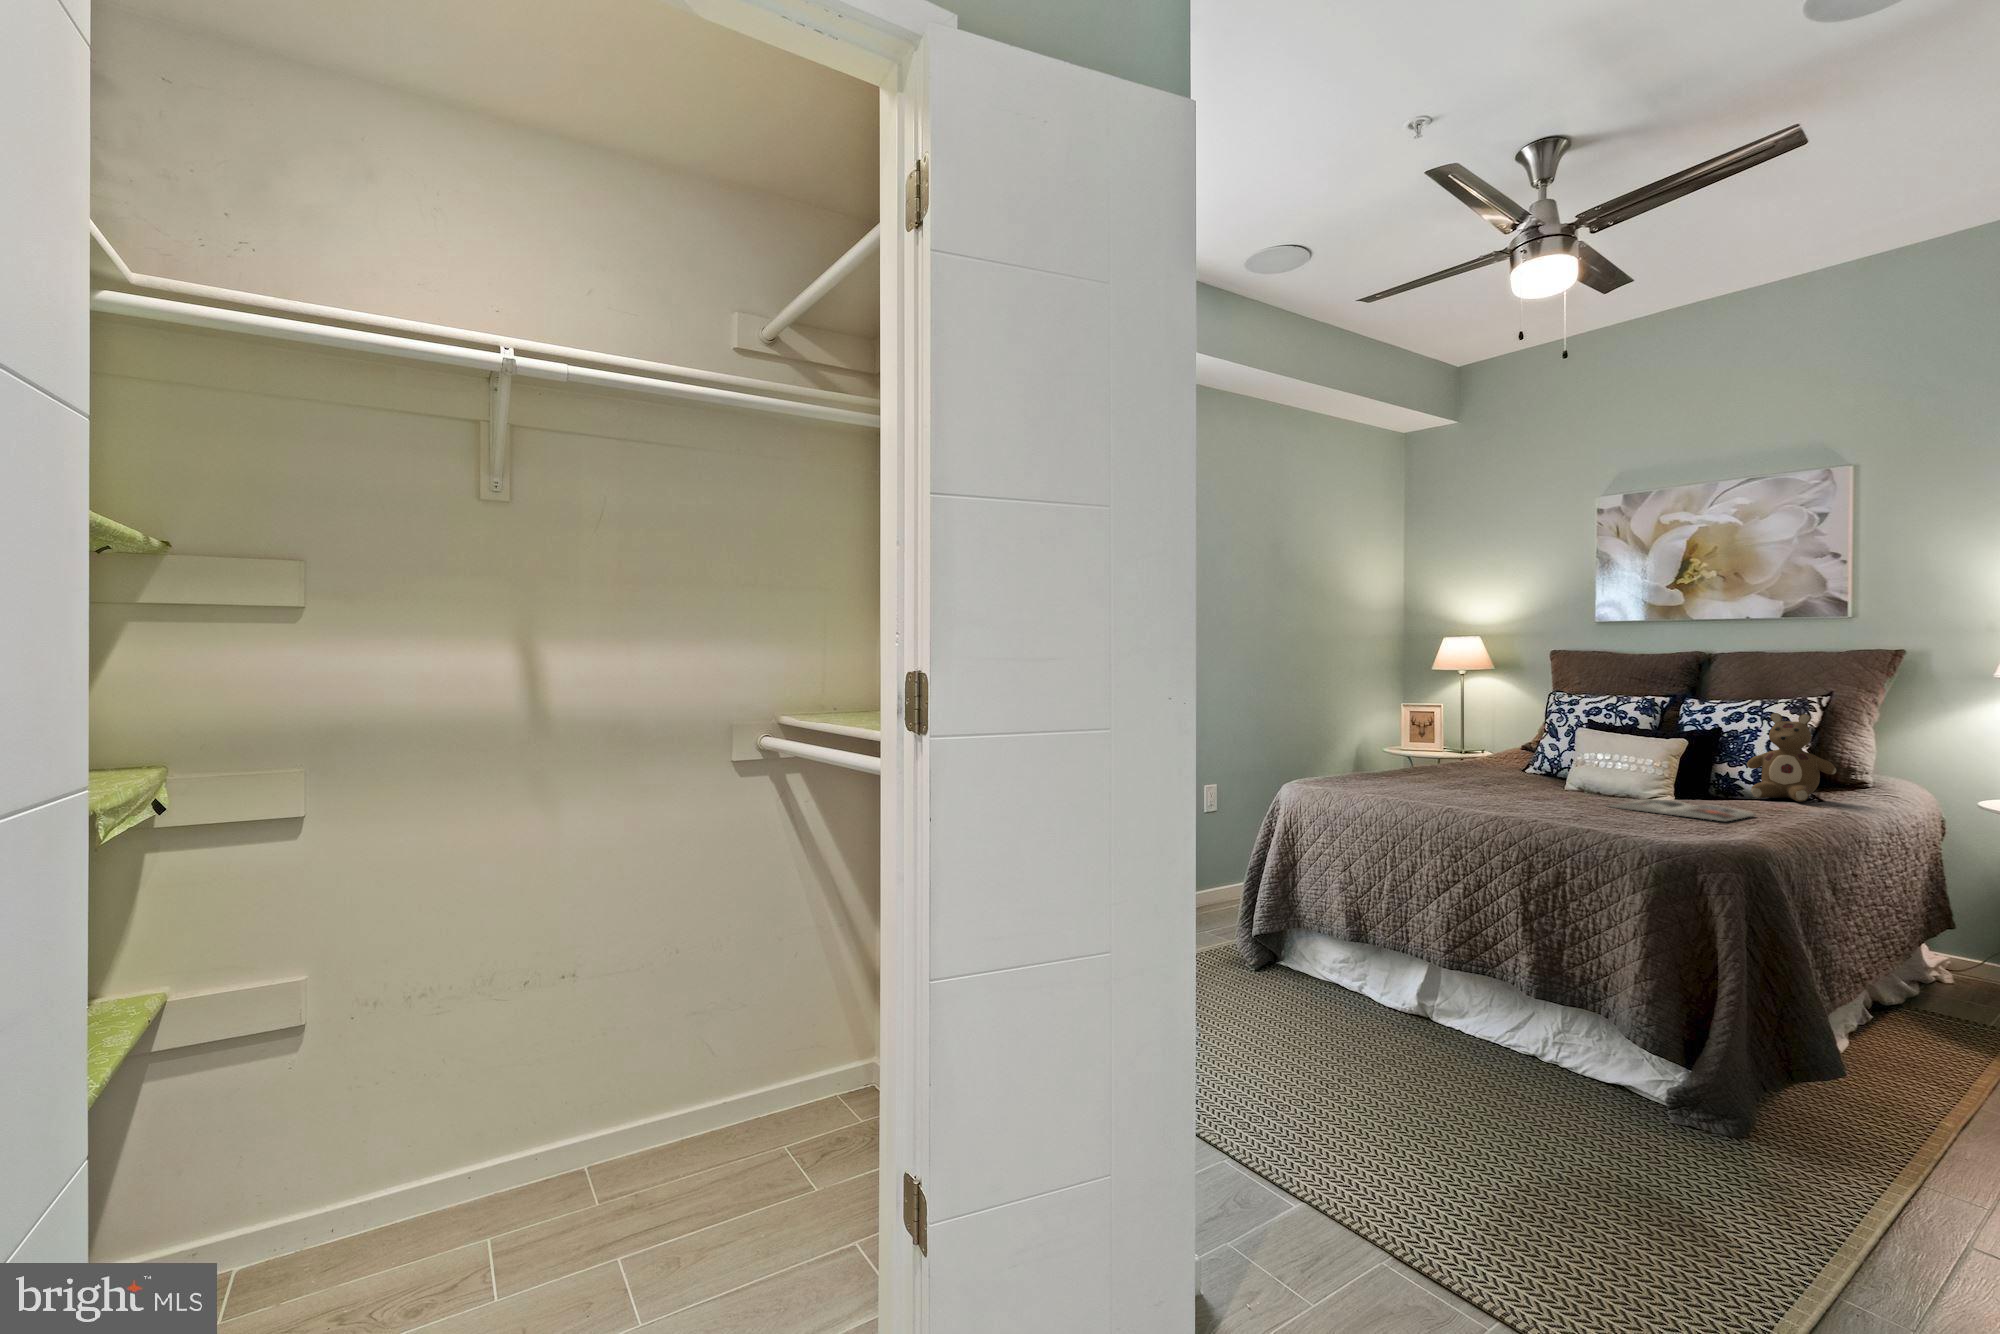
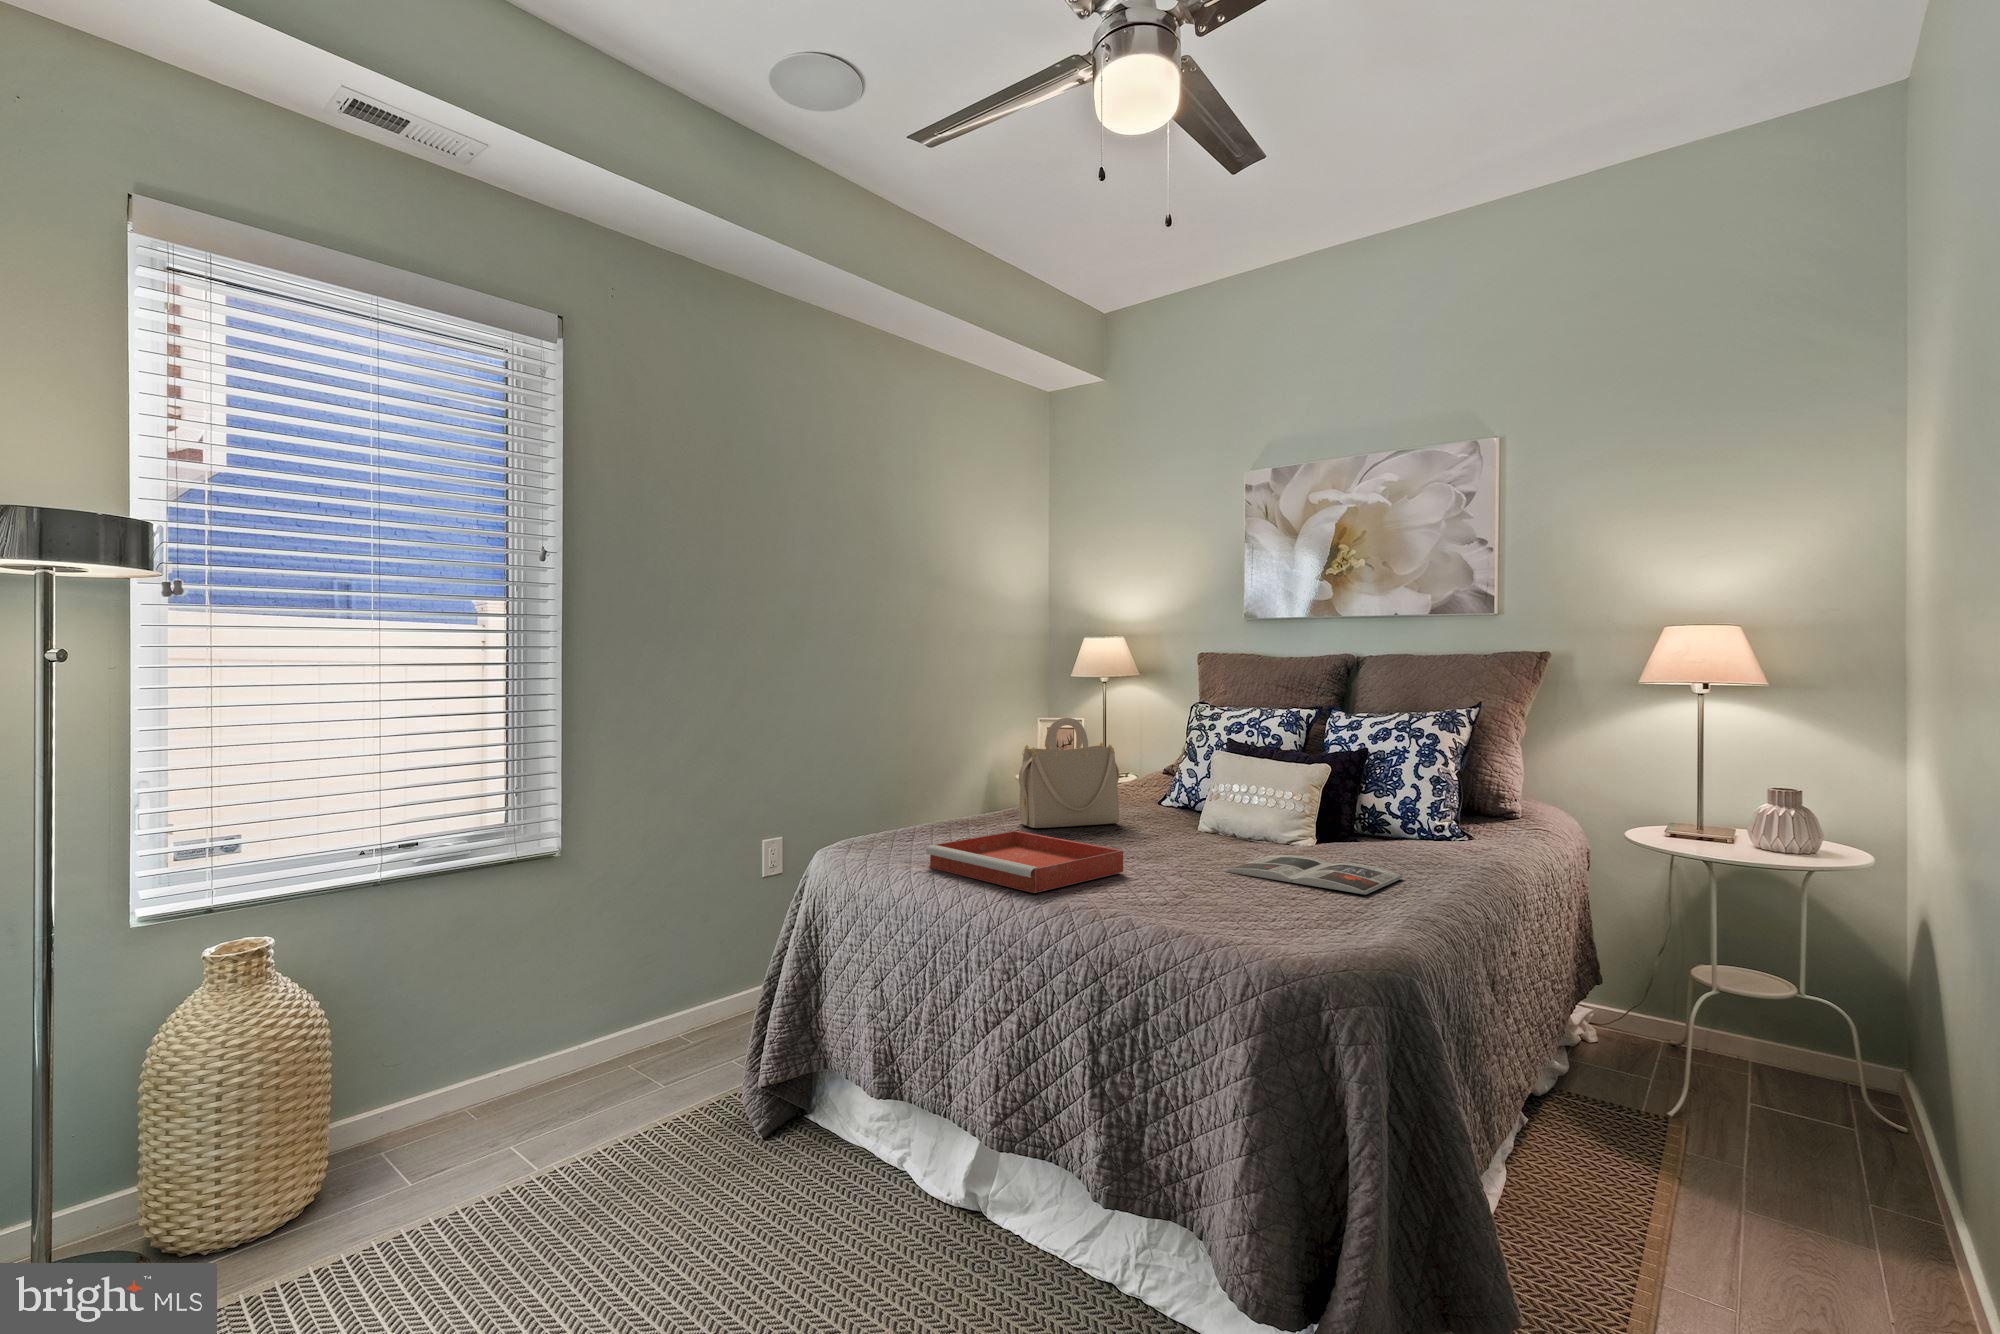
handbag: none [1421,699,1503,779] -> present [1019,718,1119,828]
stuffed bear: present [1747,713,1836,802] -> none [1394,731,1490,846]
tray: none [1375,776,1526,809] -> present [926,831,1123,893]

